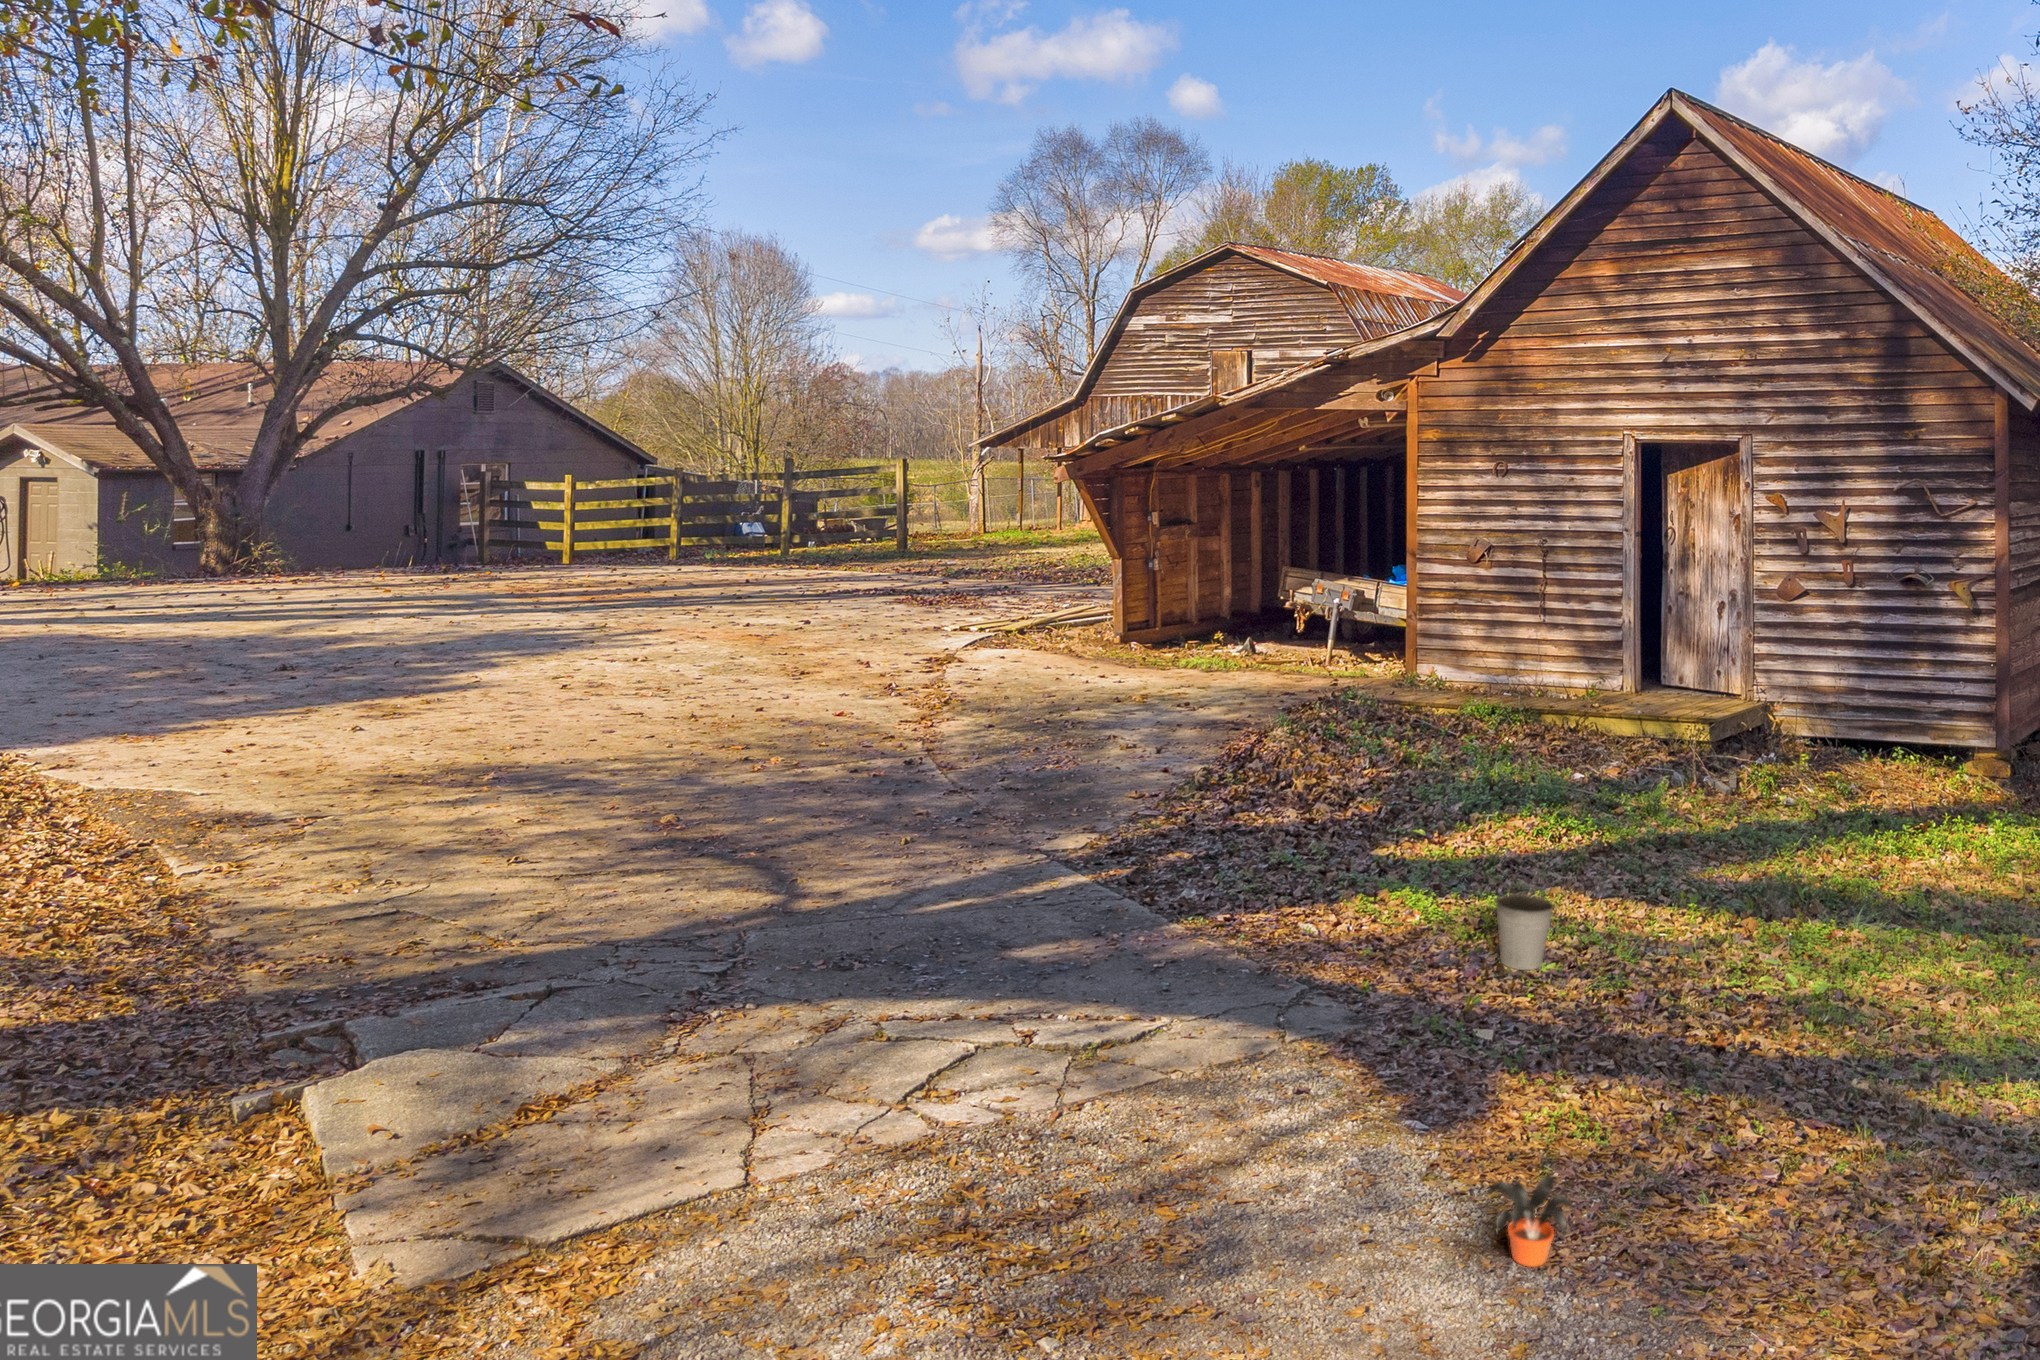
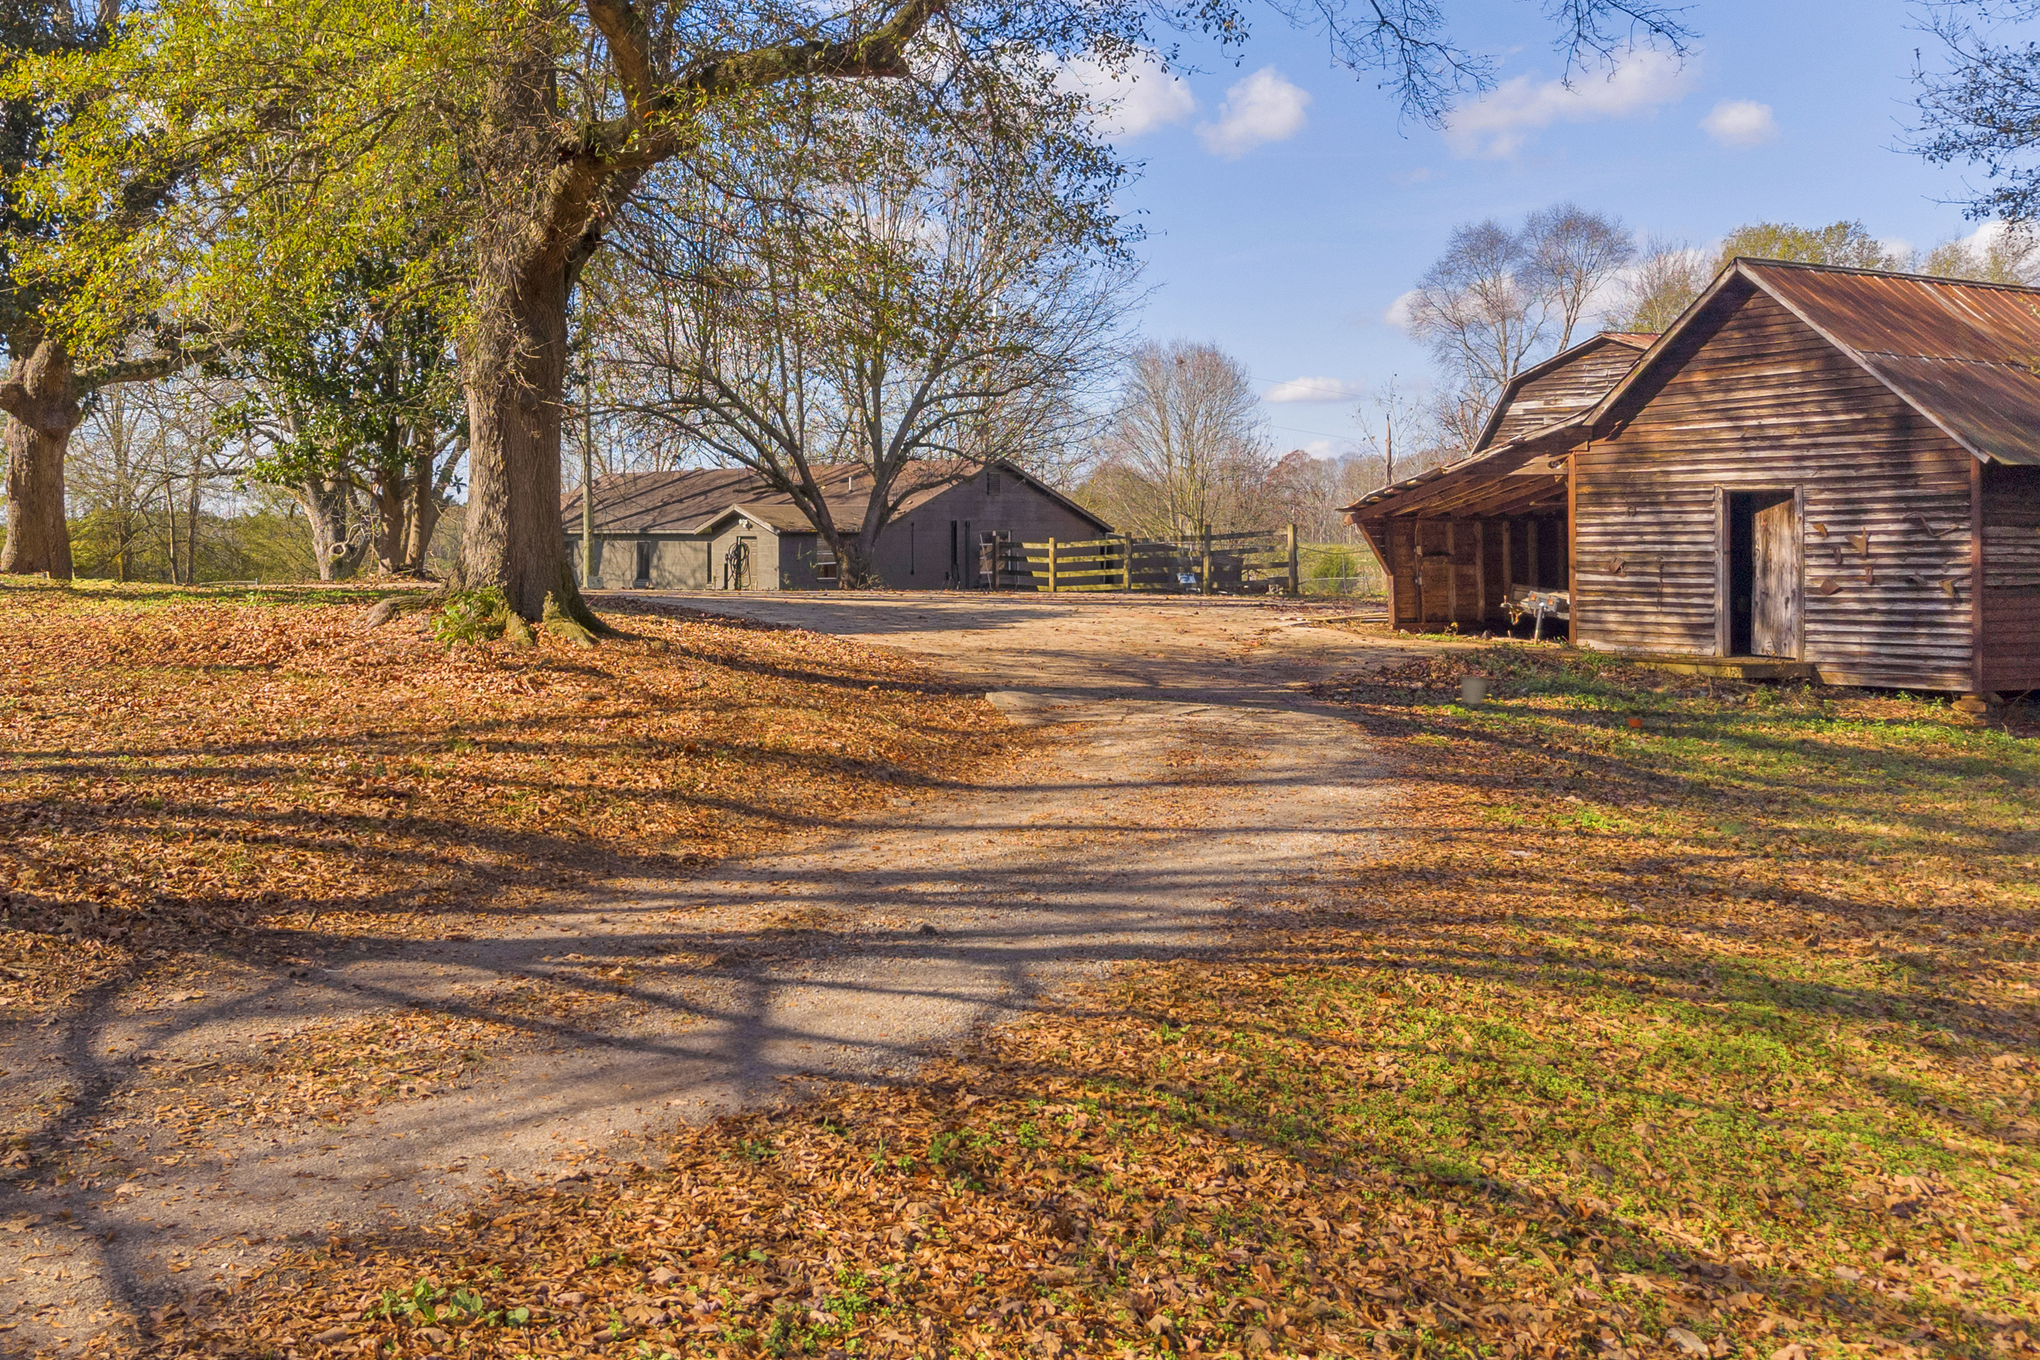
potted plant: present [1485,1175,1571,1267] -> present [1625,707,1644,728]

